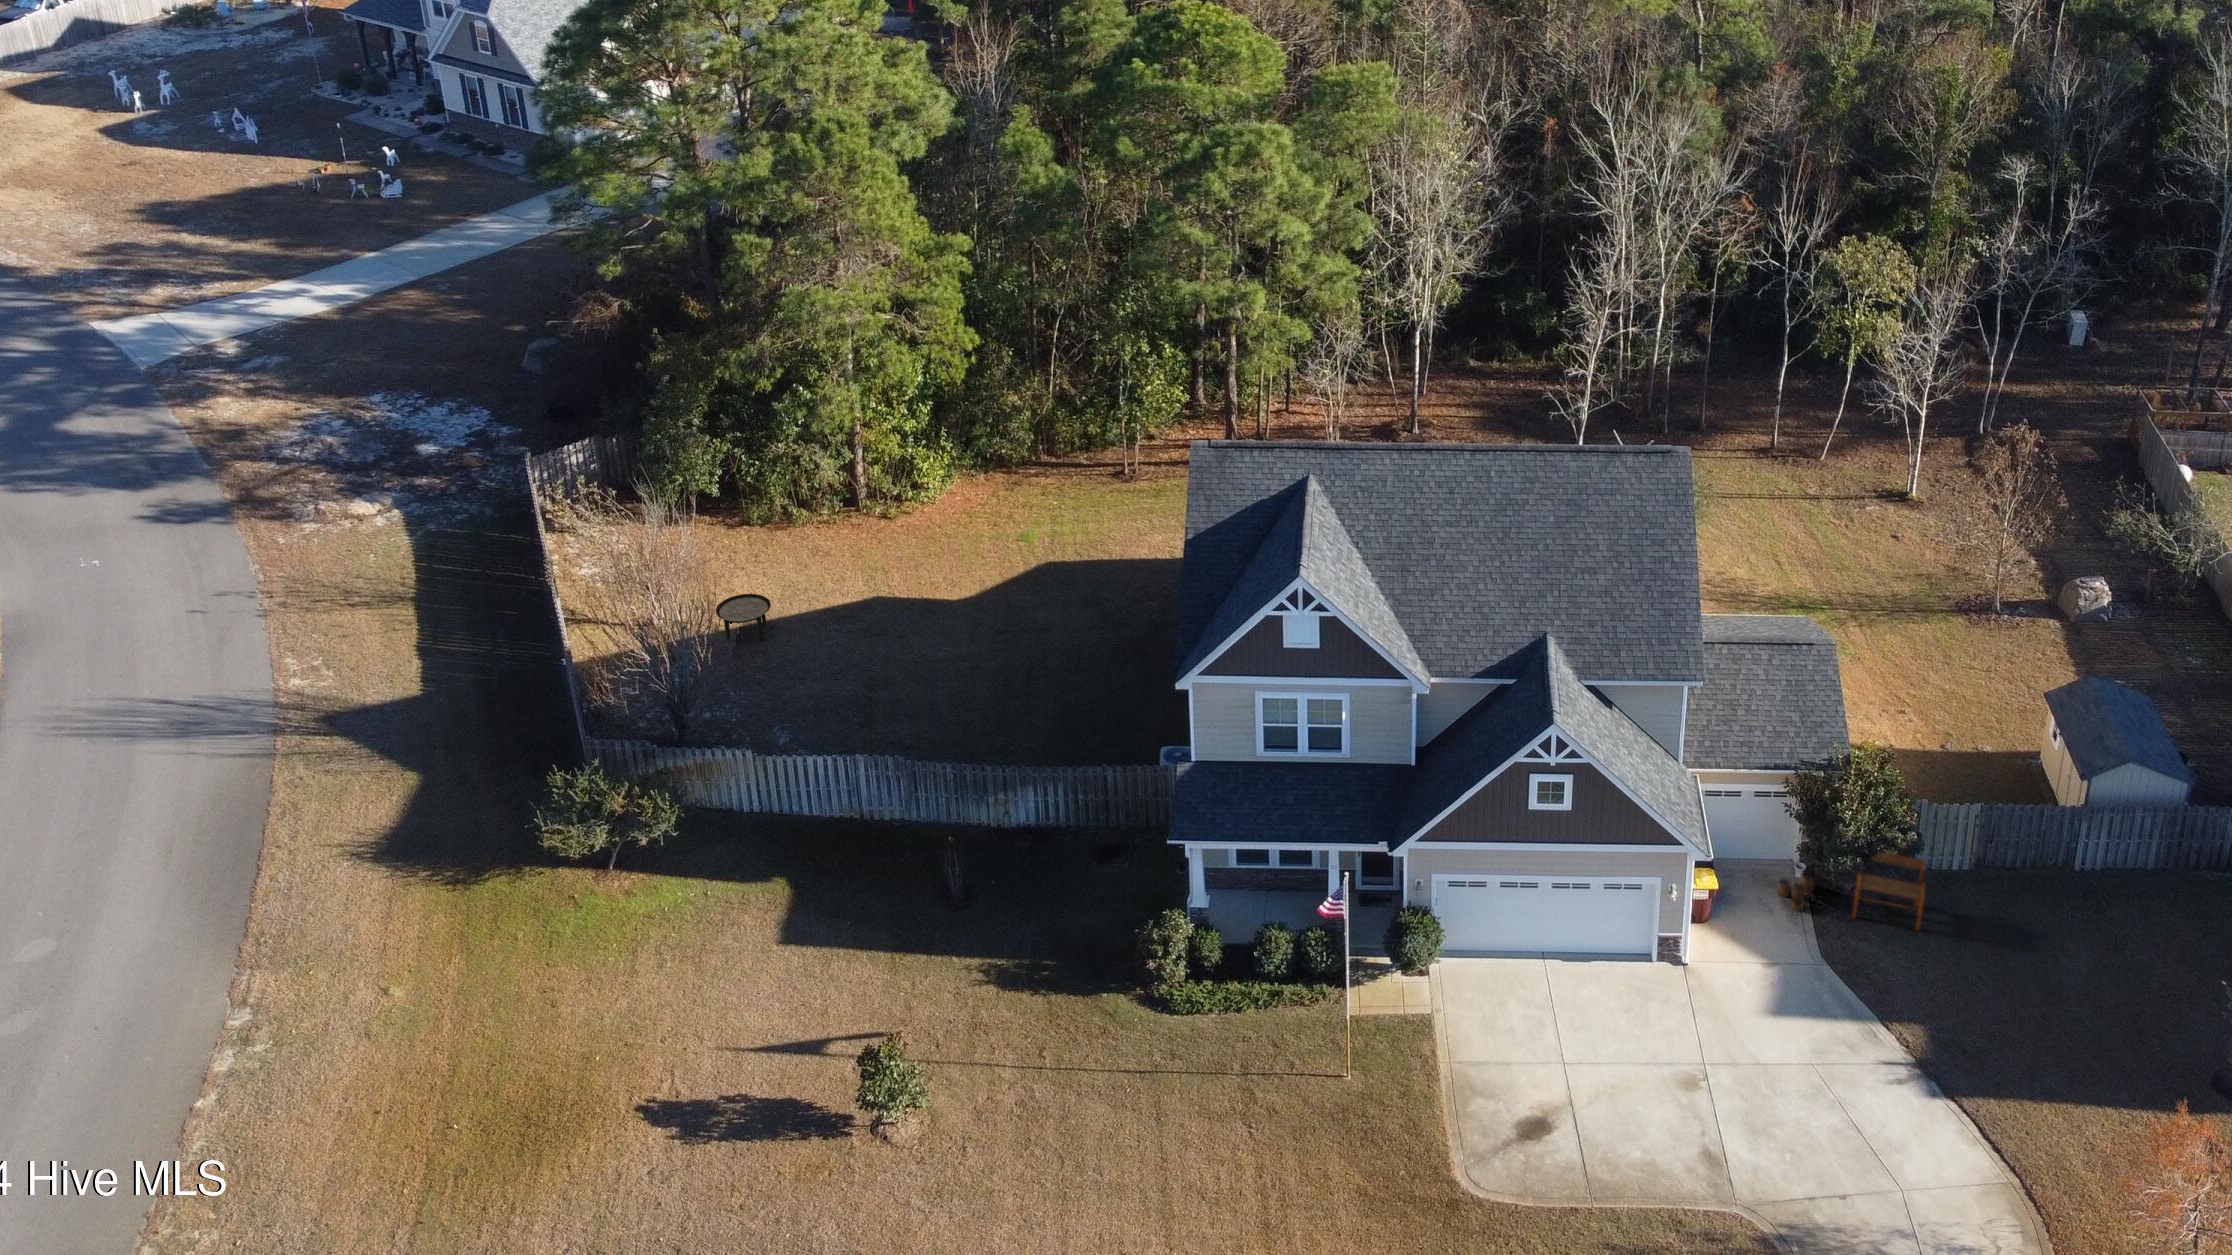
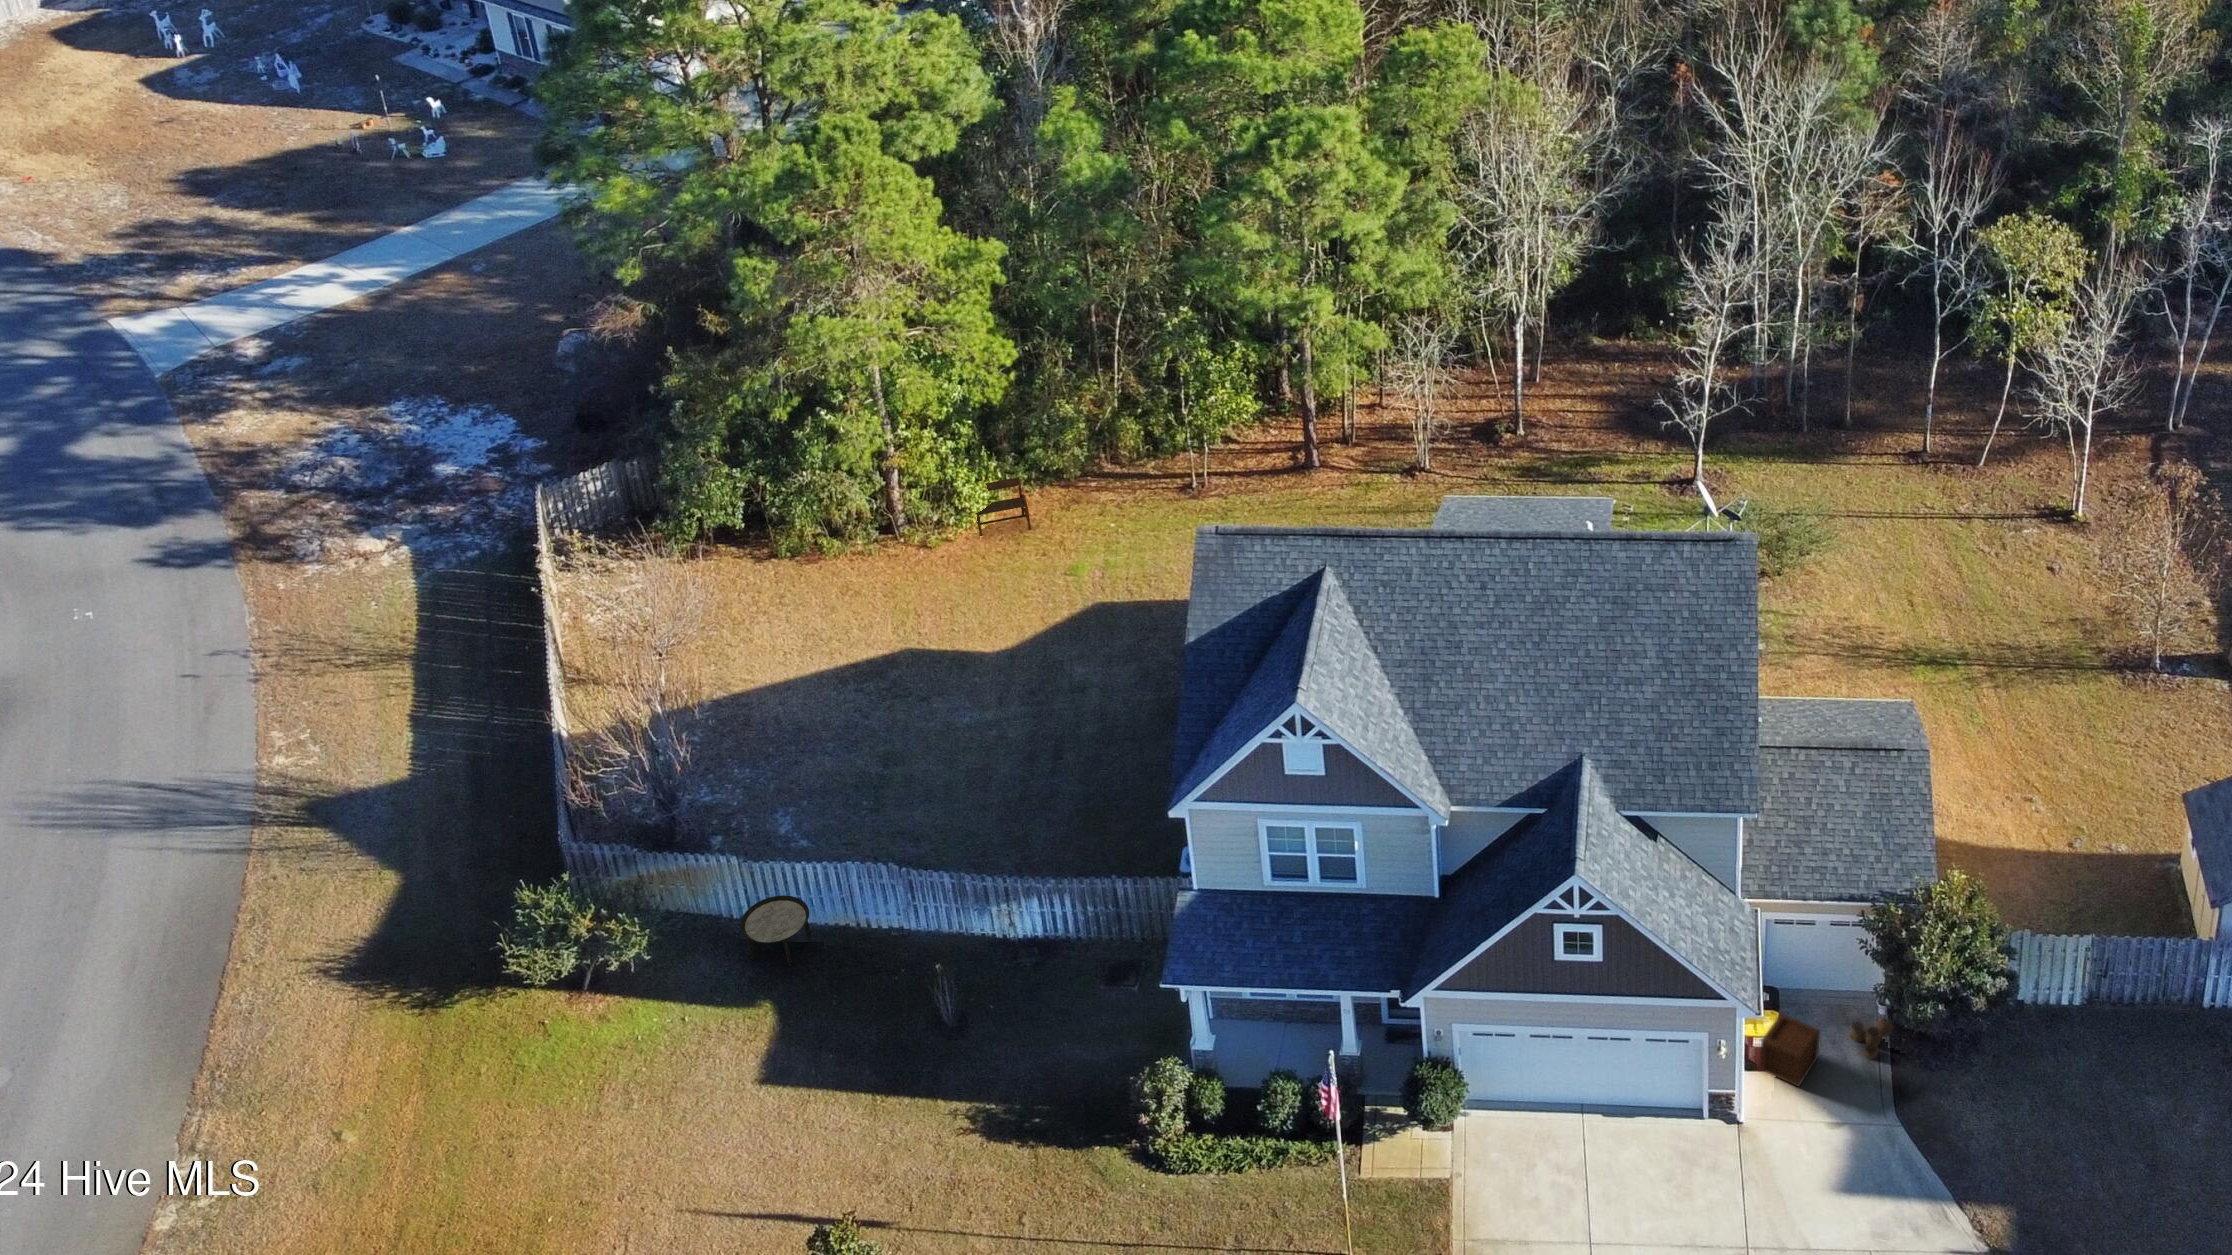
round table: present [716,594,771,641] -> present [740,895,811,966]
bench: present [1853,852,1926,929] -> present [976,477,1031,536]
wooden crate: none [1701,869,1755,934] -> present [1759,1014,1820,1086]

